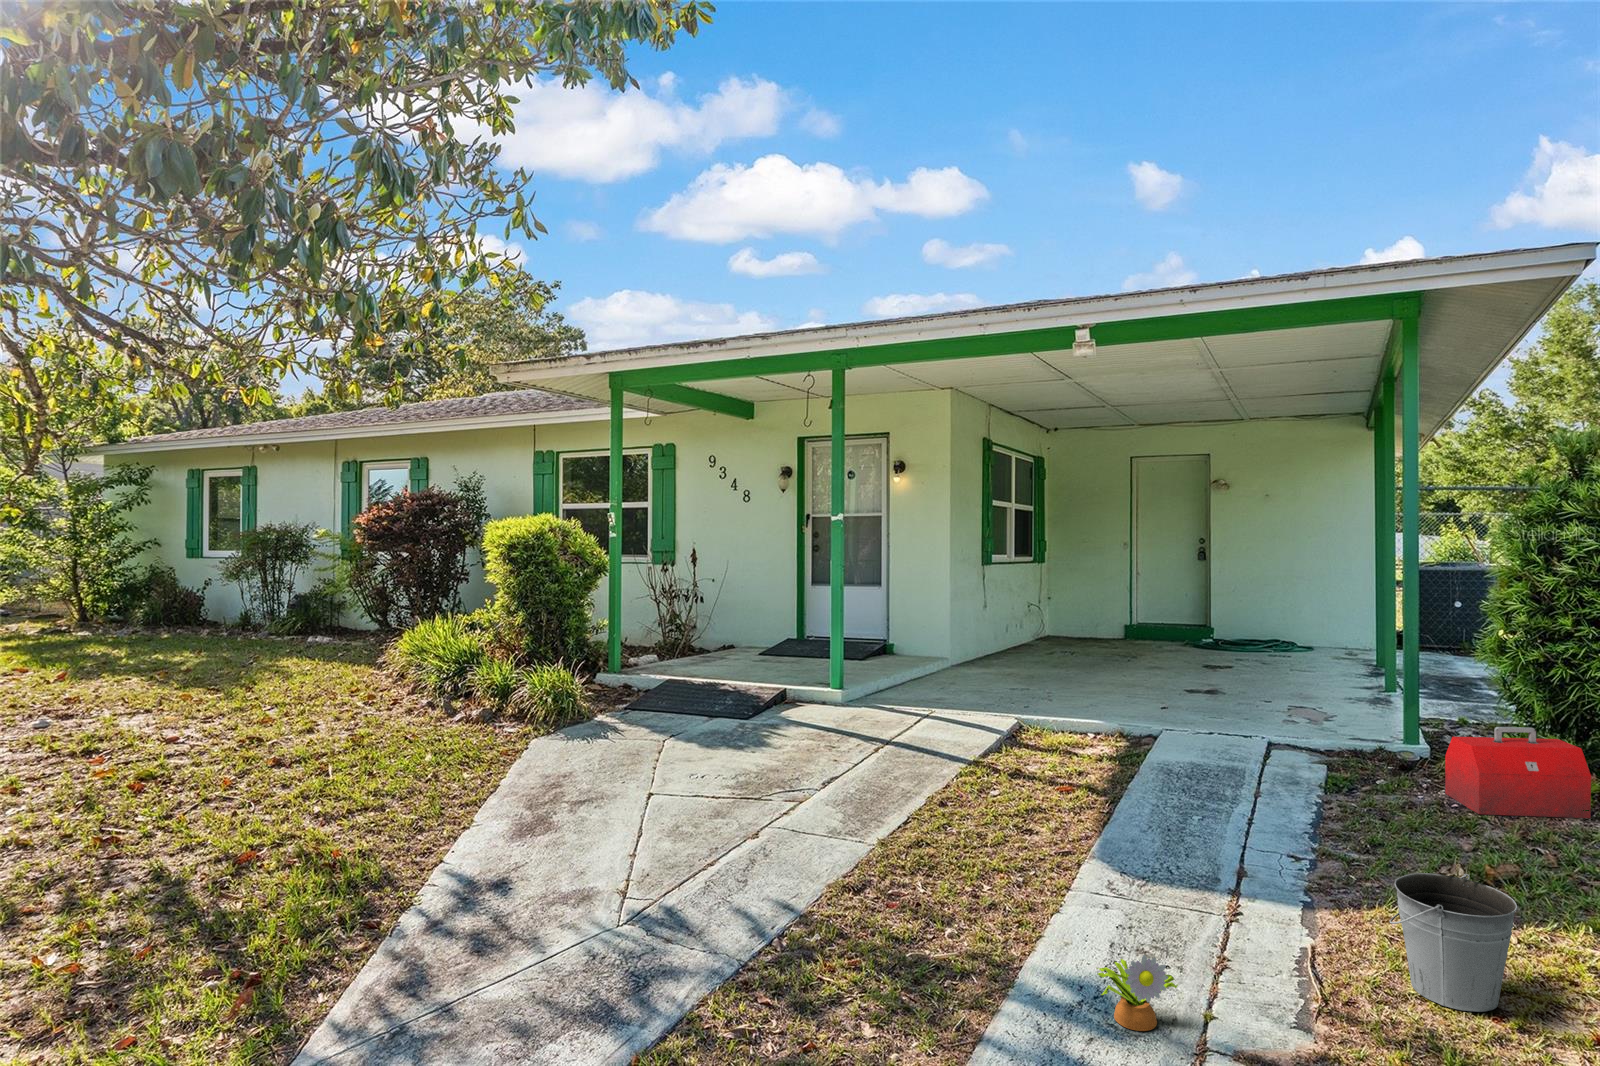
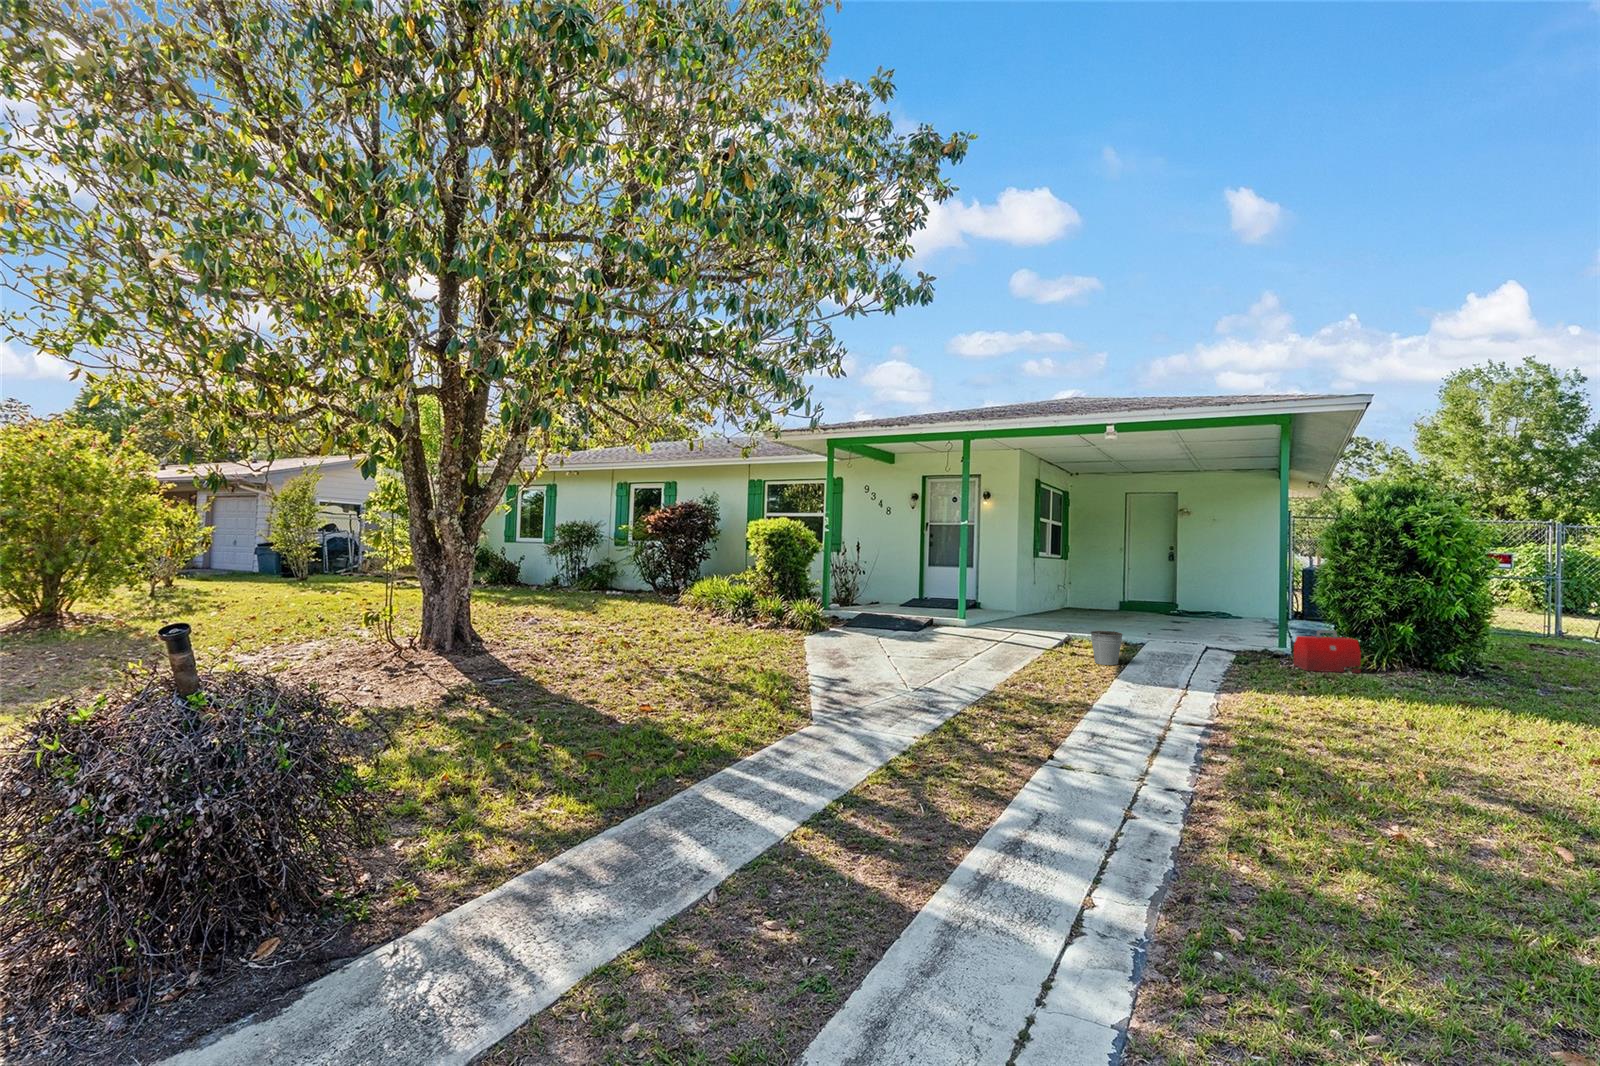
bucket: present [1390,873,1517,1012] -> present [1089,630,1123,665]
decorative plant: present [1096,955,1178,1031] -> none [1128,681,1161,711]

